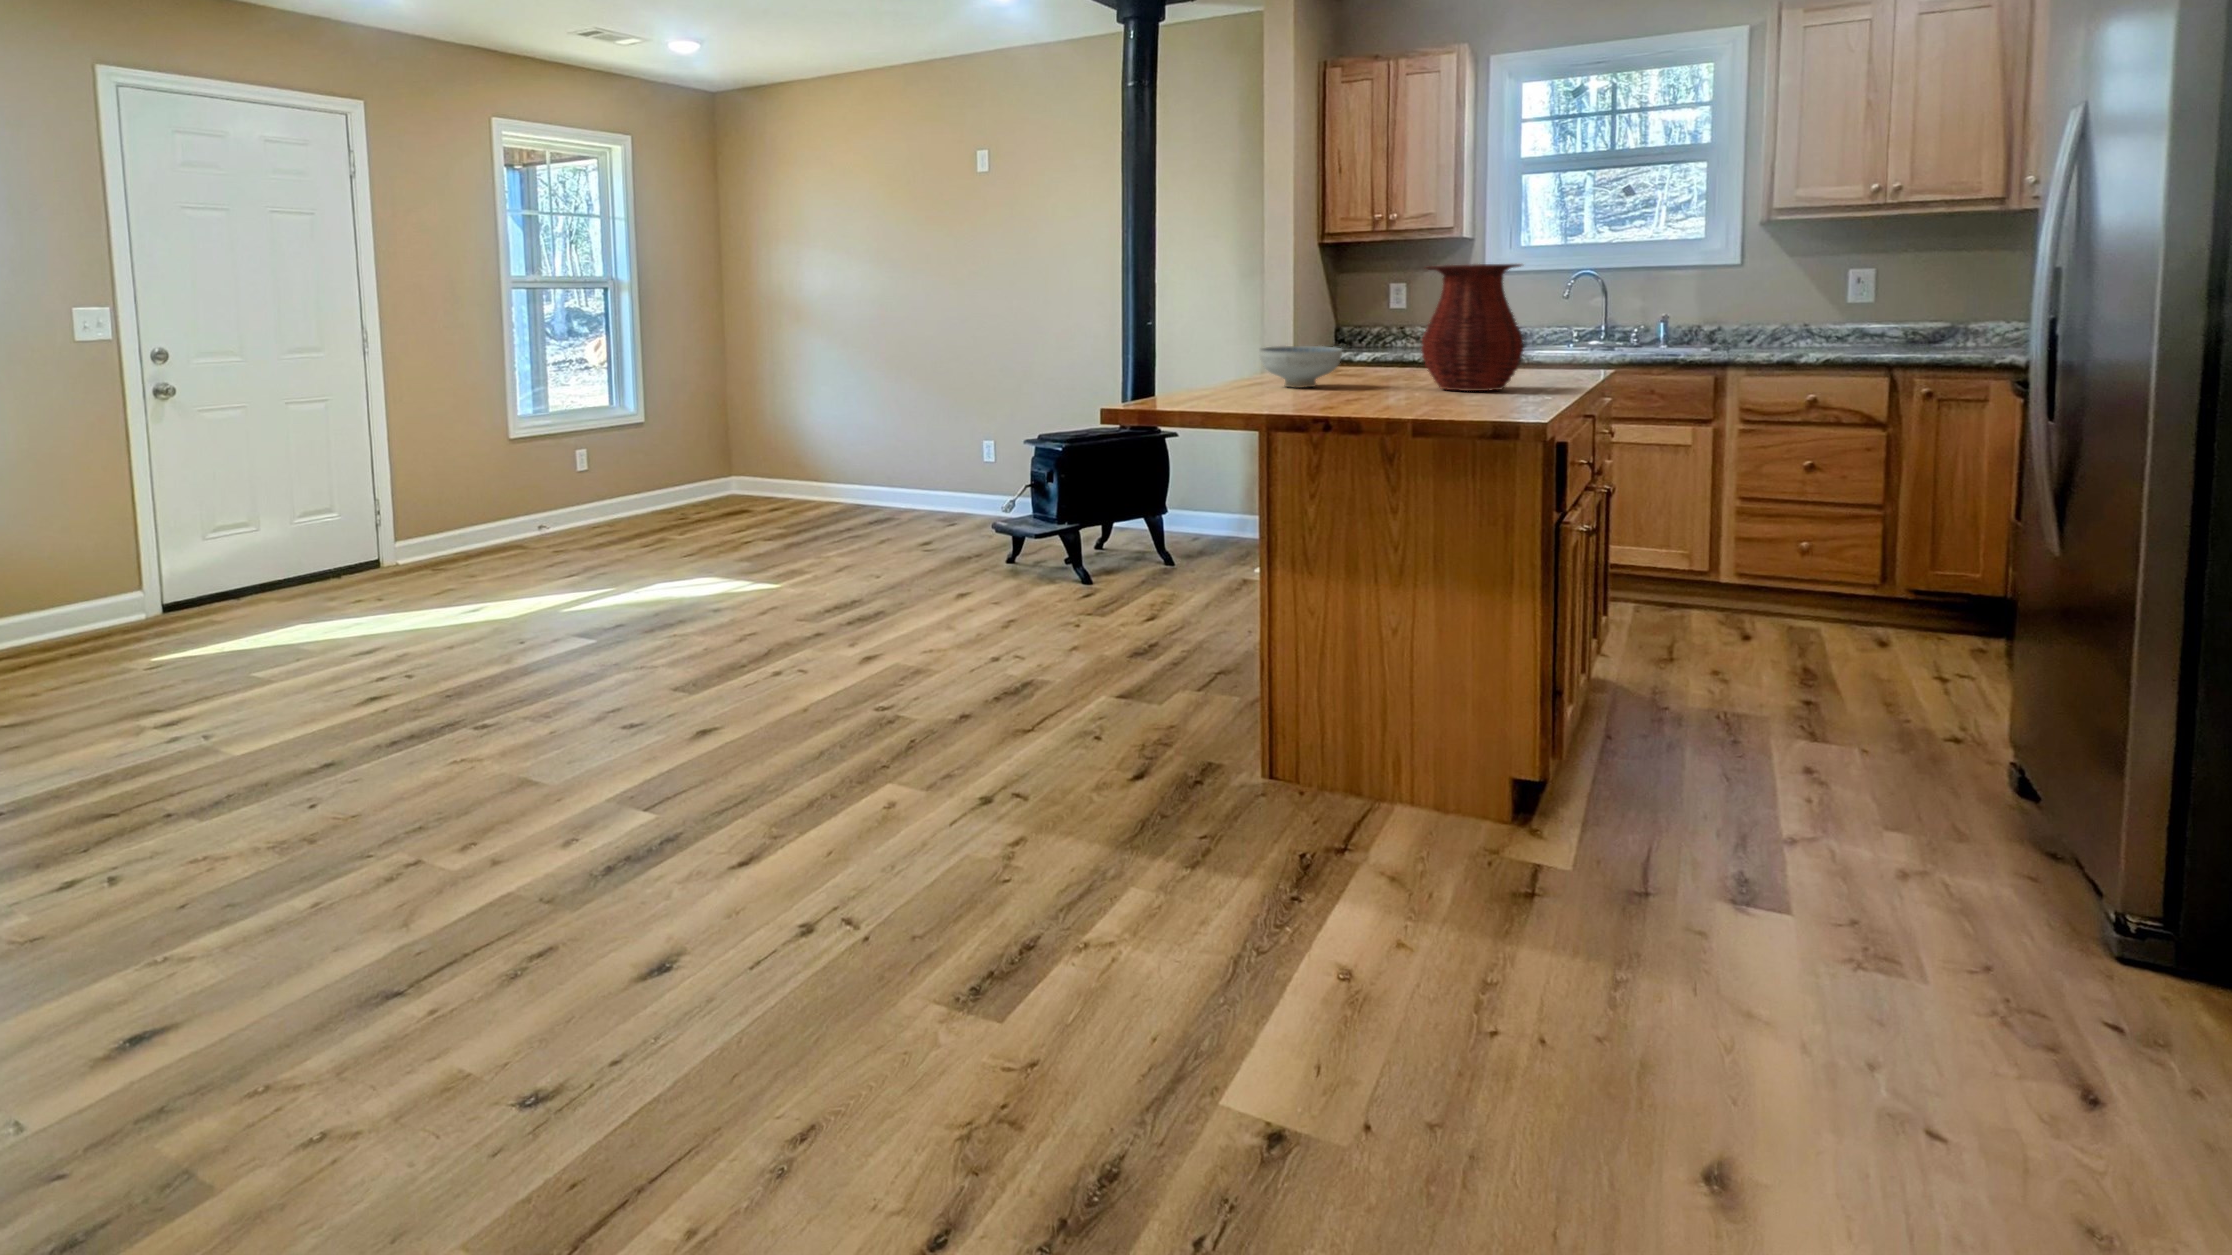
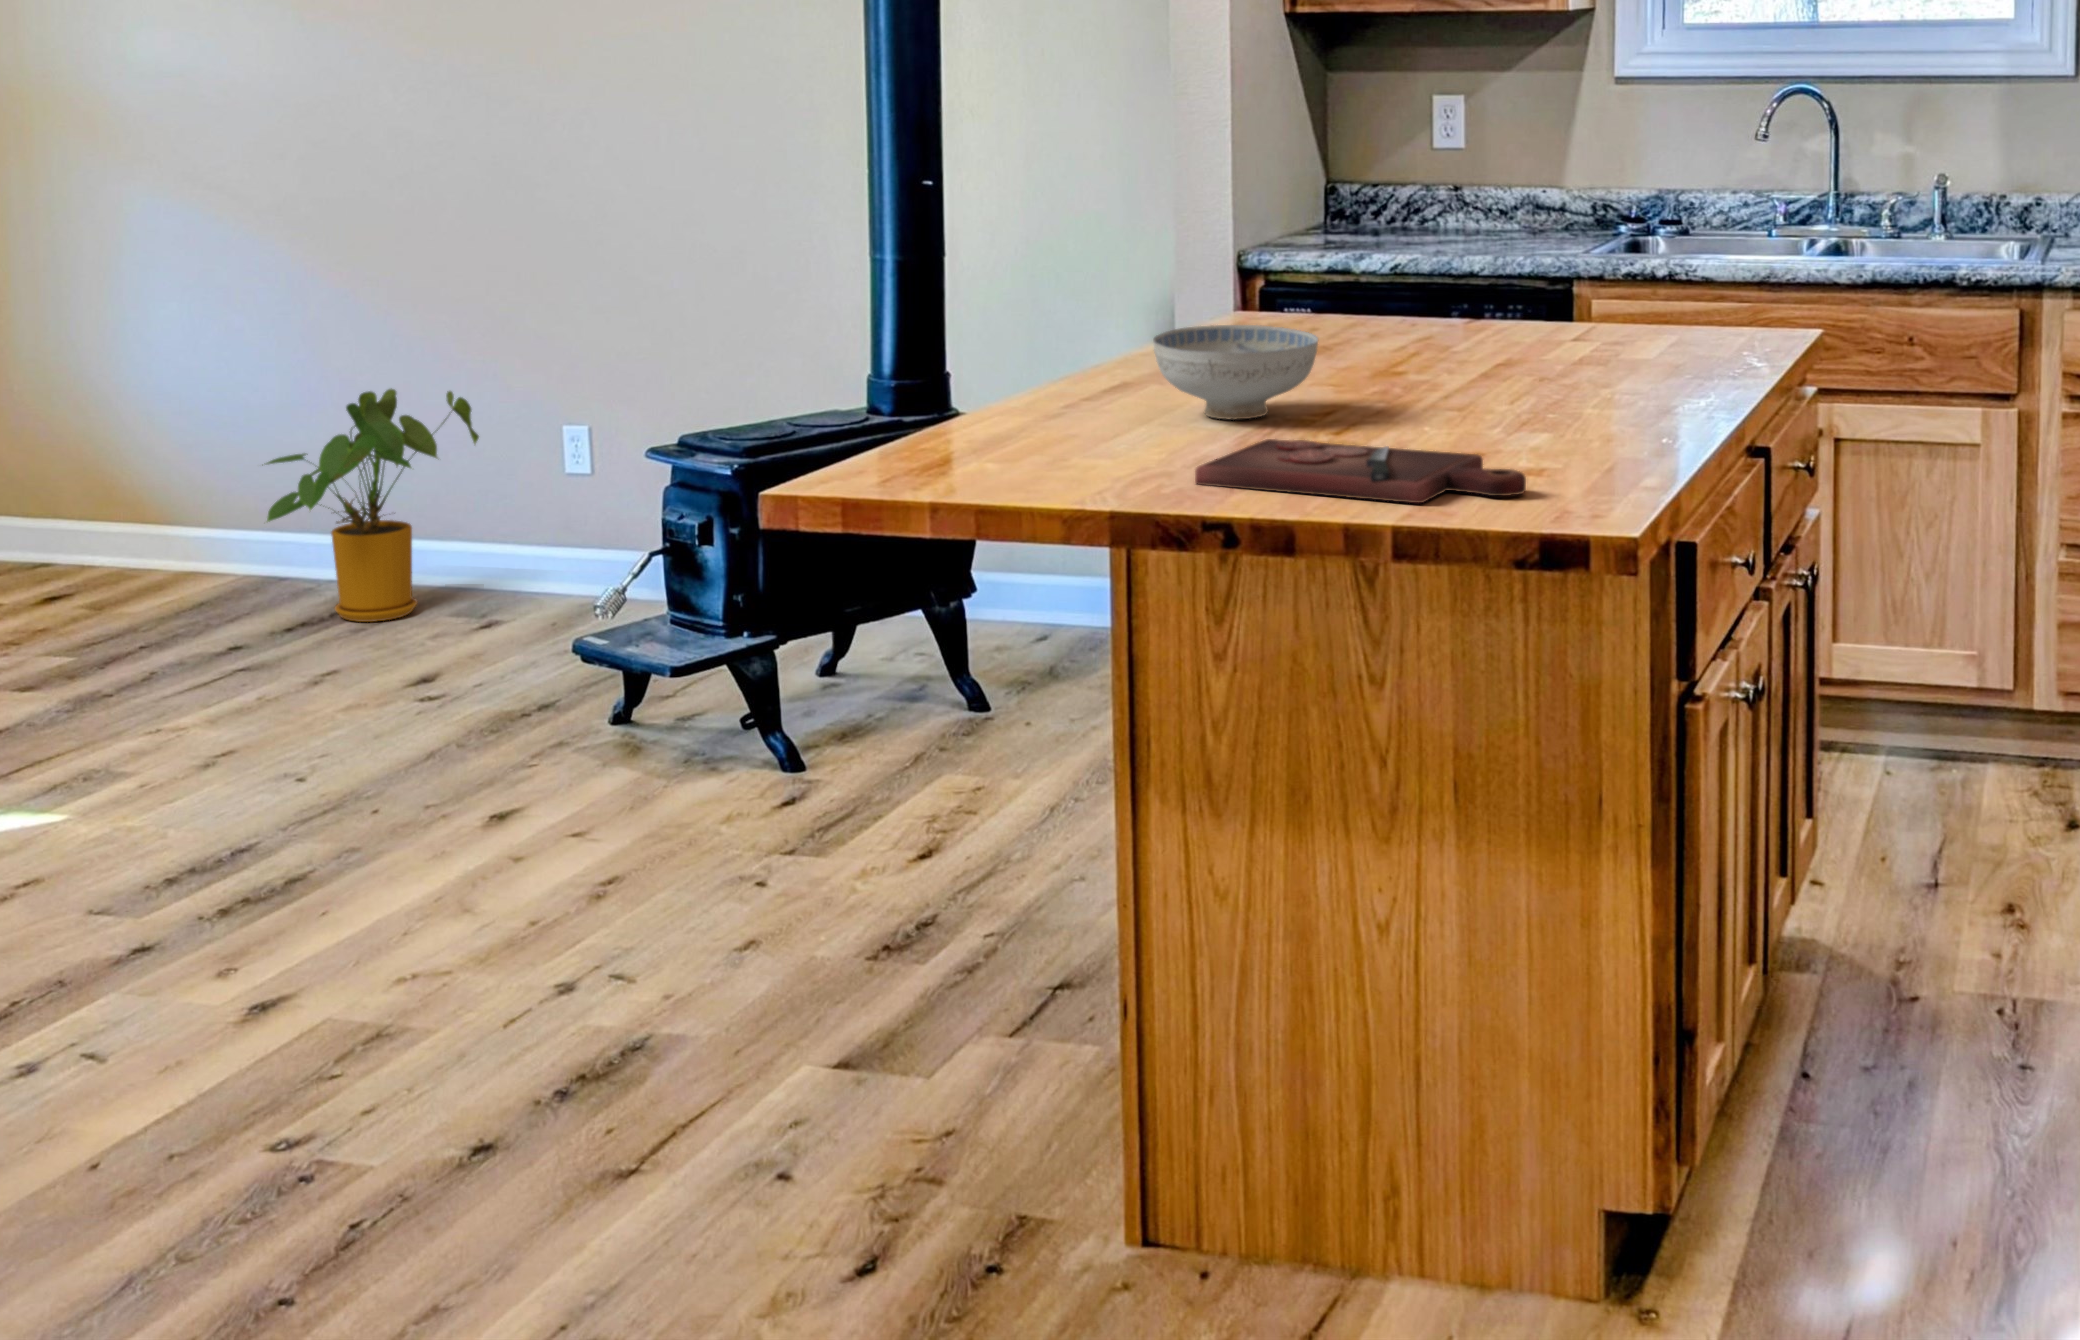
vase: present [1421,264,1524,391] -> none [1467,171,1660,431]
cutting board: none [1281,387,1456,407] -> present [1195,439,1526,503]
house plant: none [859,422,953,522] -> present [266,388,479,622]

